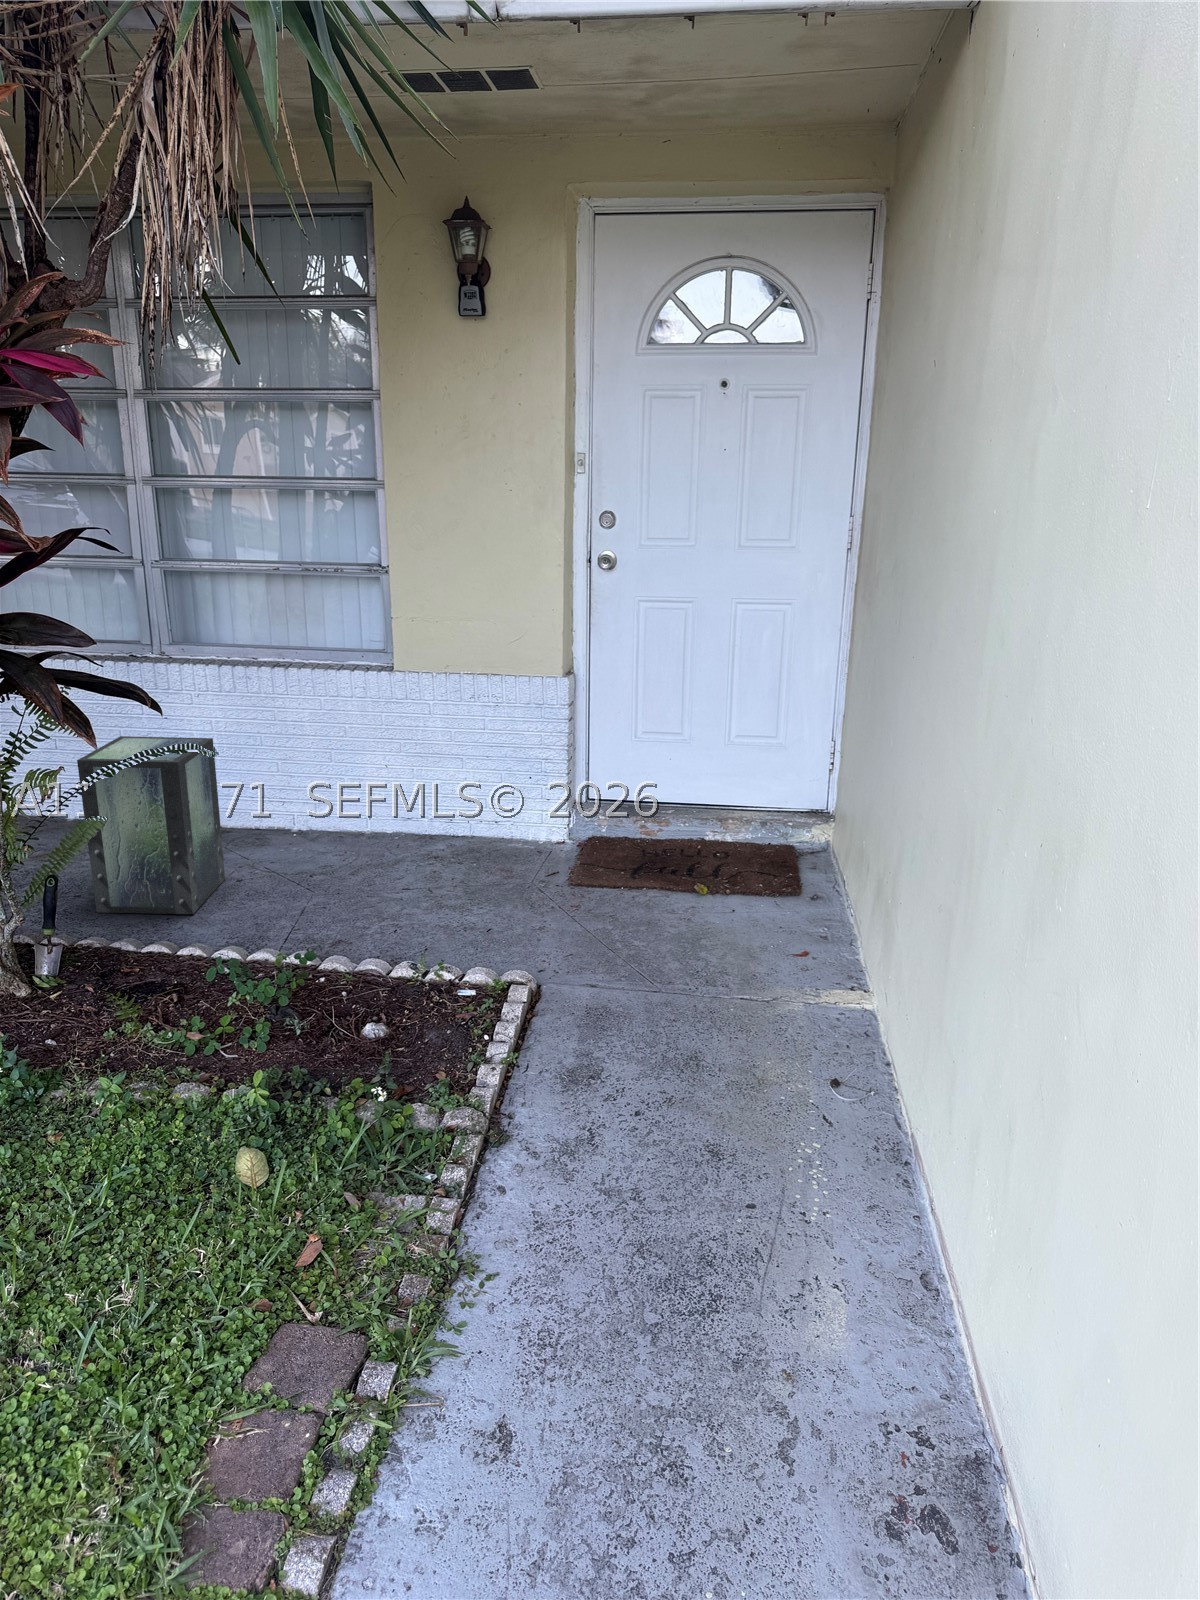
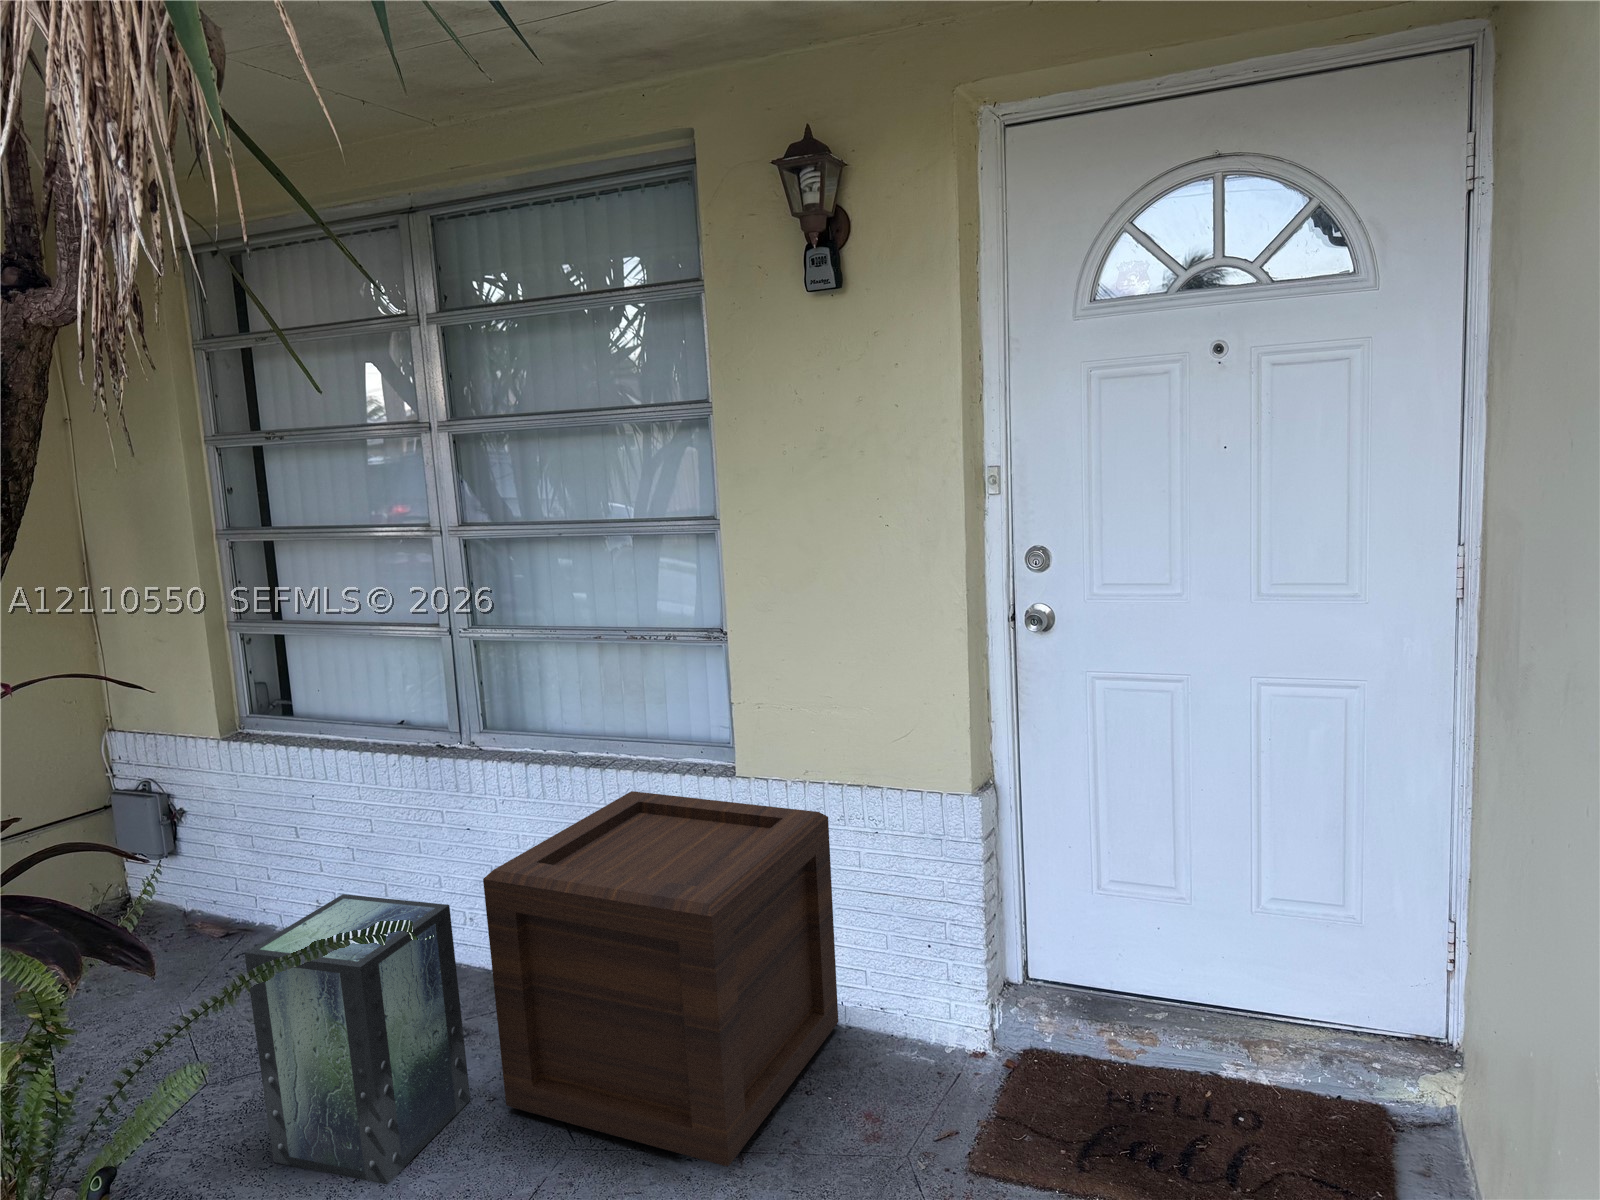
wooden crate: none [243,679,468,891] -> present [483,791,838,1166]

